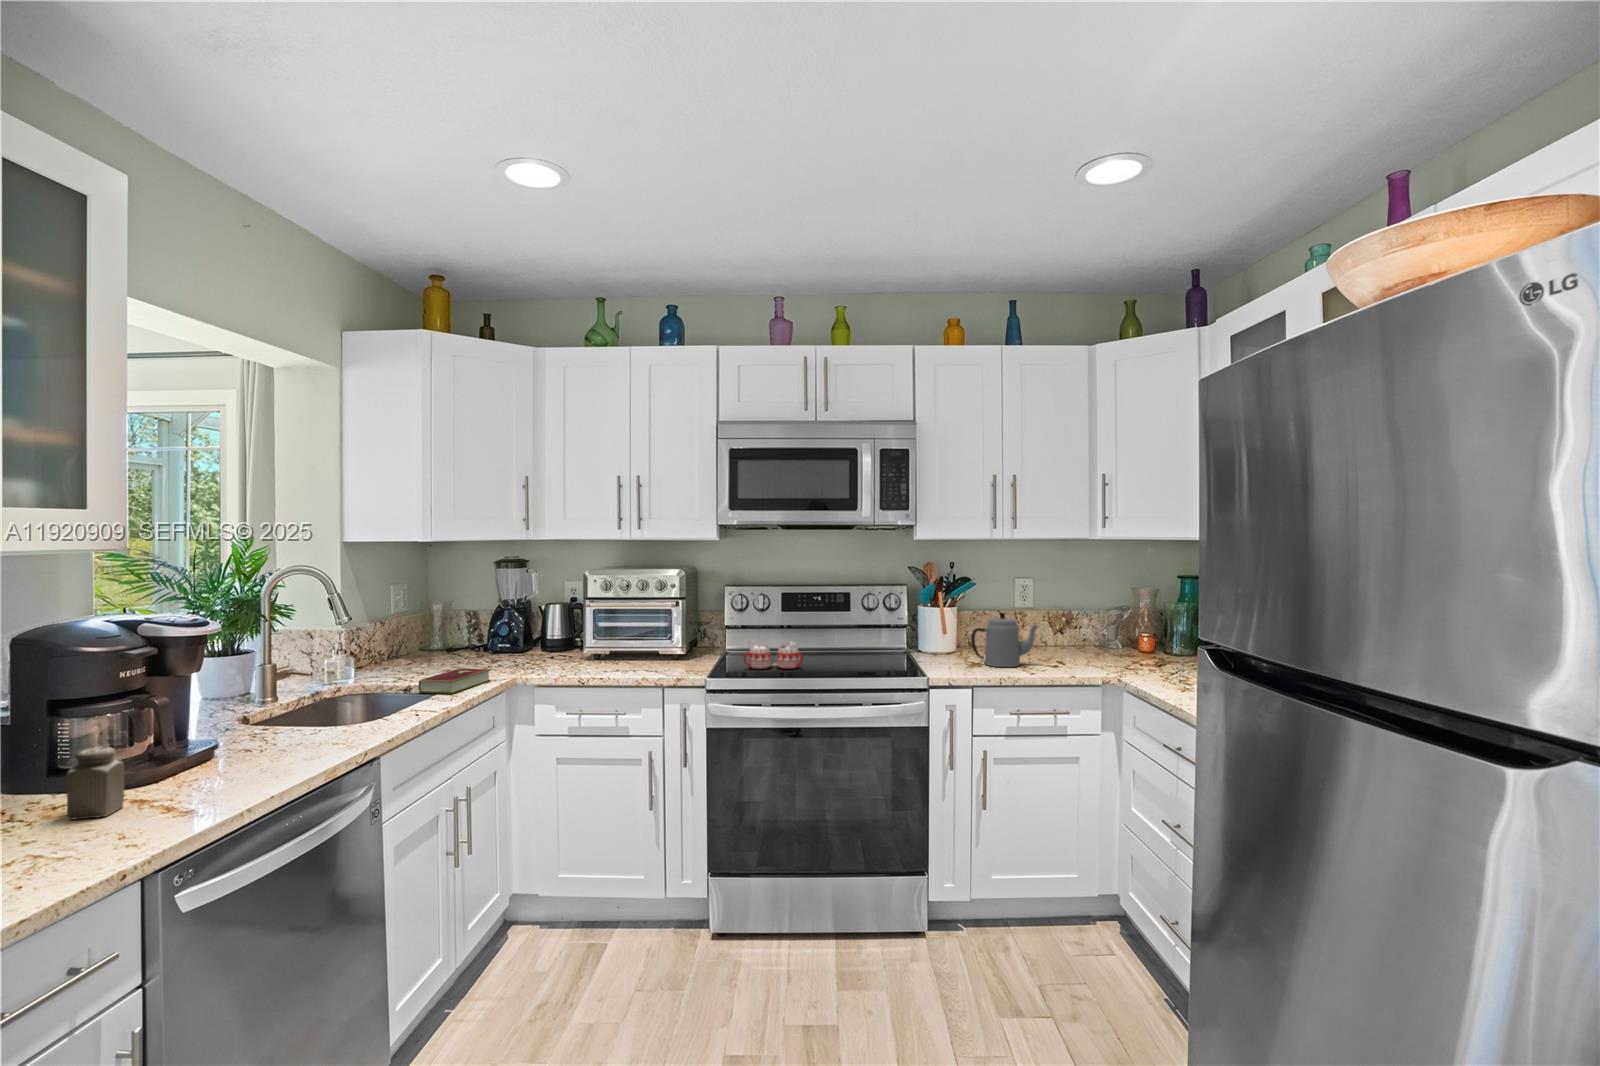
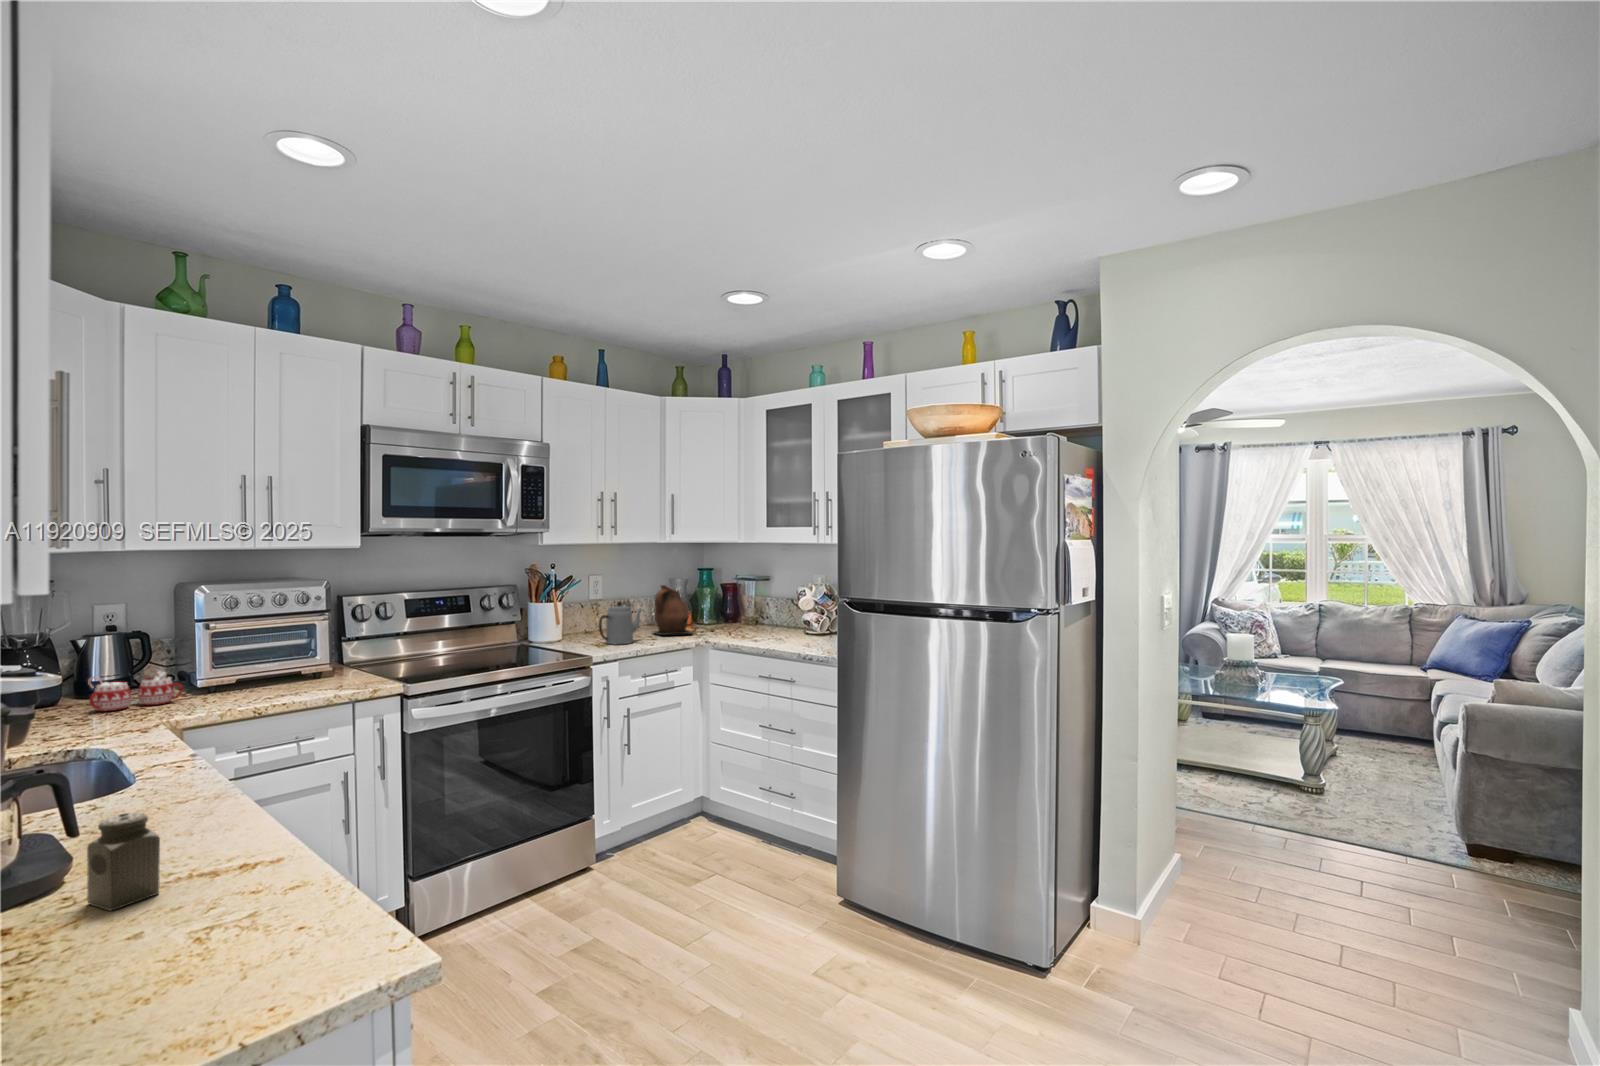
ceramic pitcher: none [1067,595,1129,667] -> present [653,585,693,635]
mug: present [743,640,803,669] -> present [88,671,183,711]
hardcover book: present [419,668,490,694] -> none [79,714,144,753]

